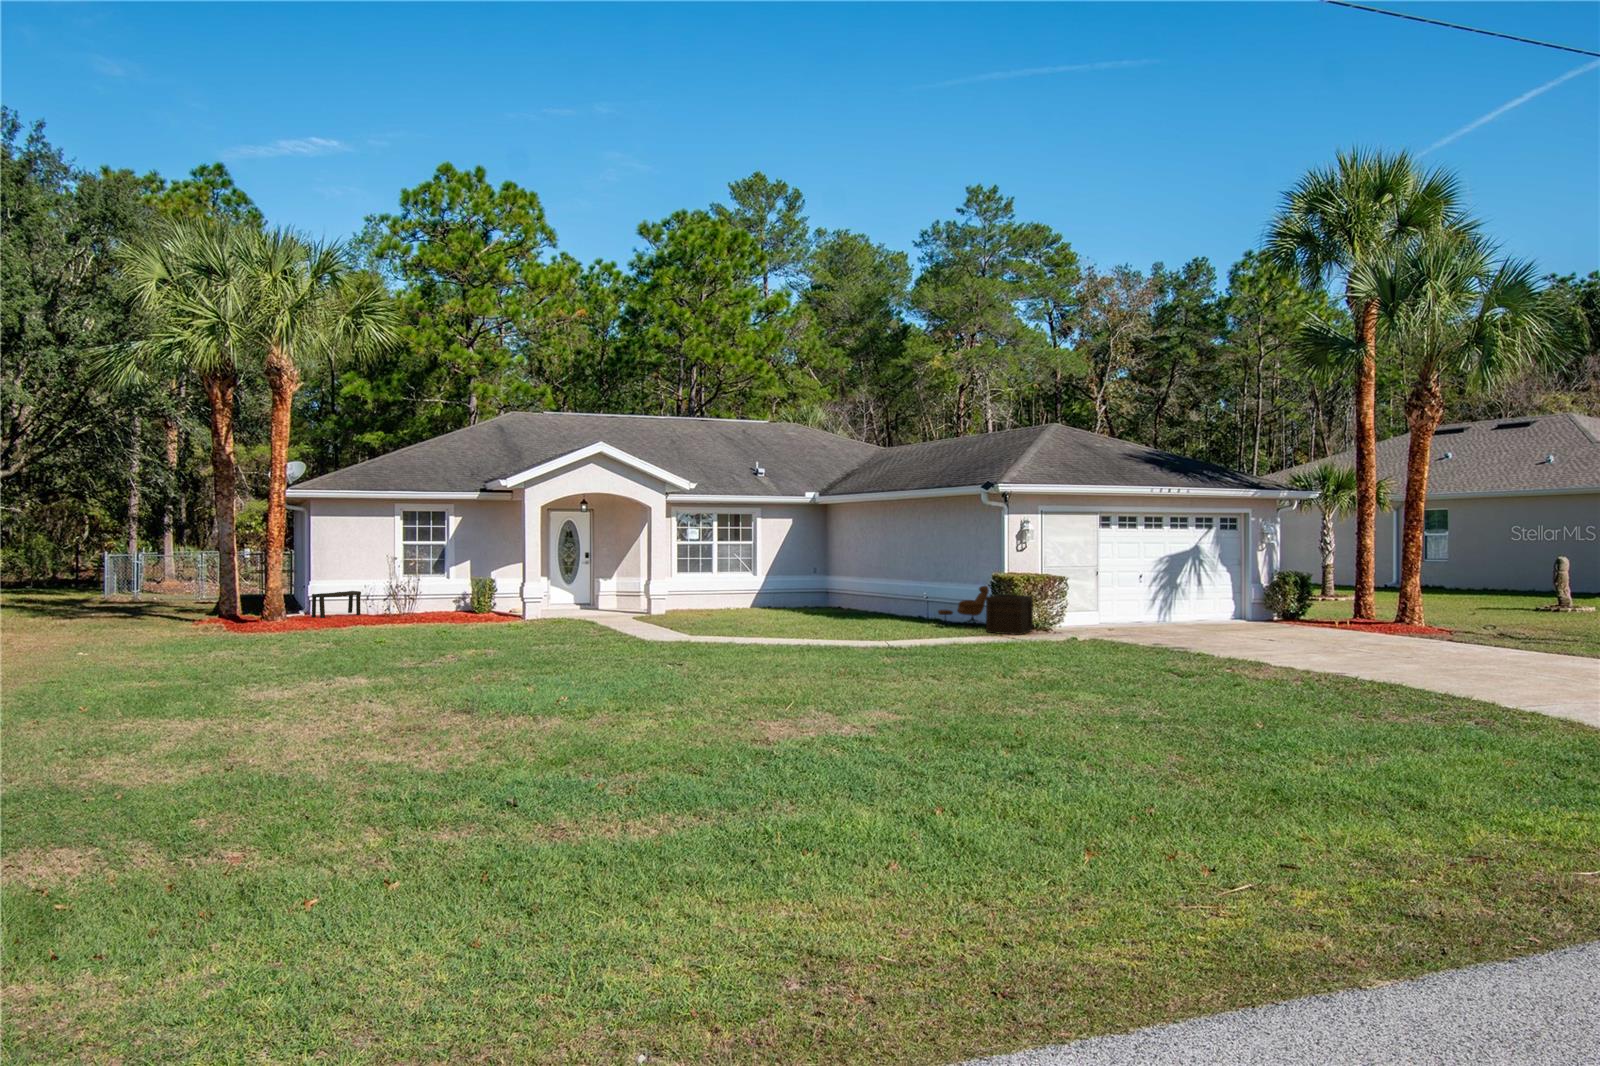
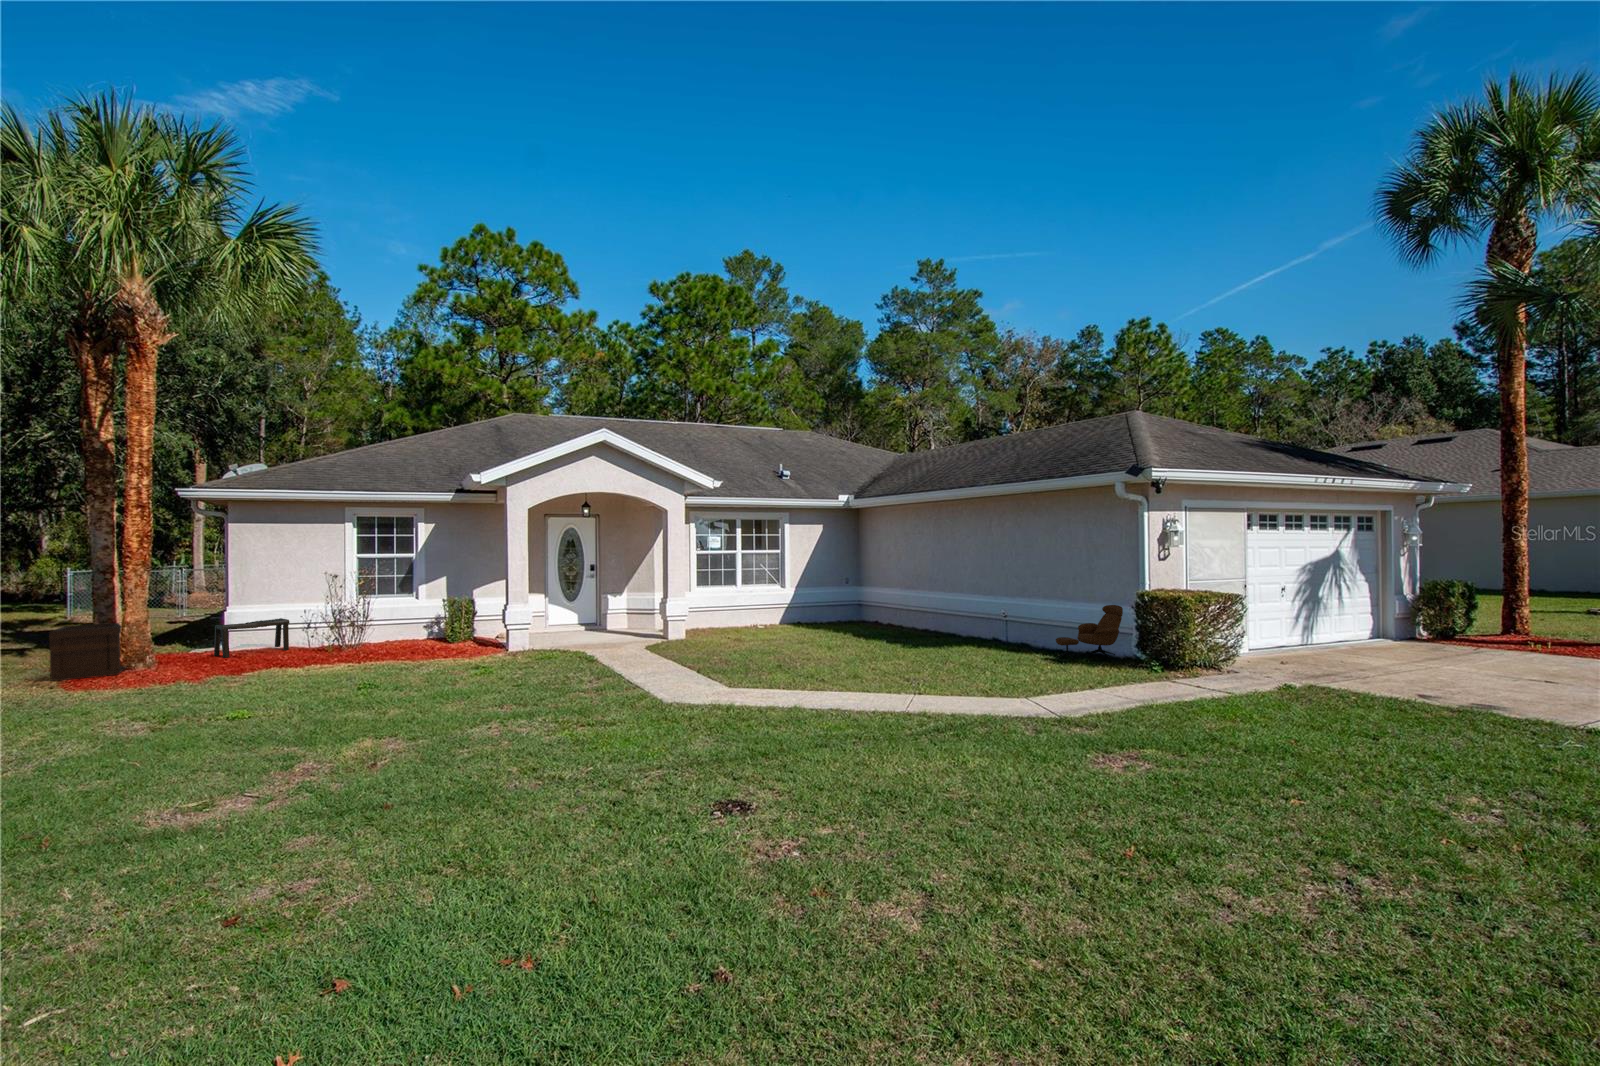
wooden crate: present [986,594,1033,635] -> present [49,623,127,681]

